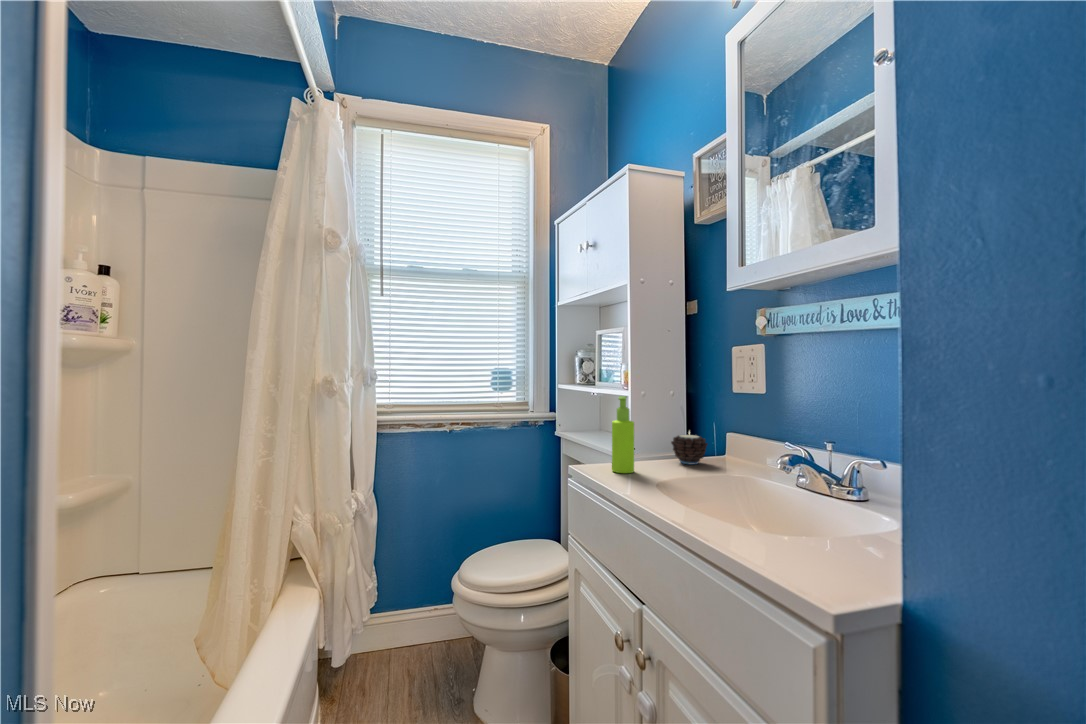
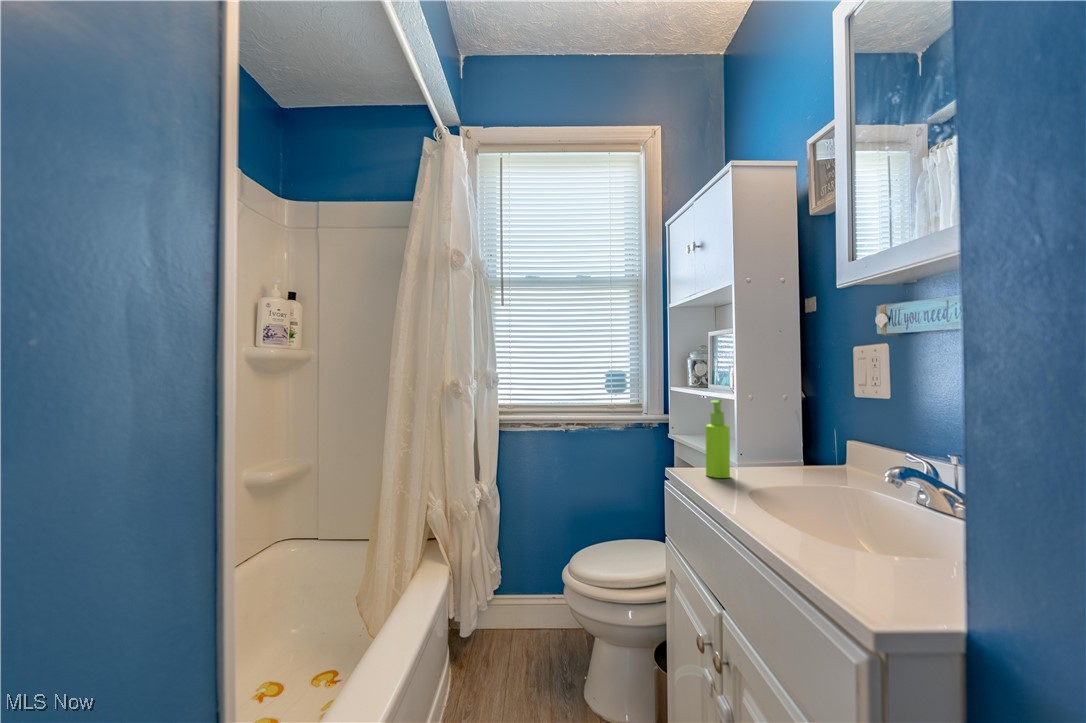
candle: present [671,433,708,464] -> none [777,437,819,474]

